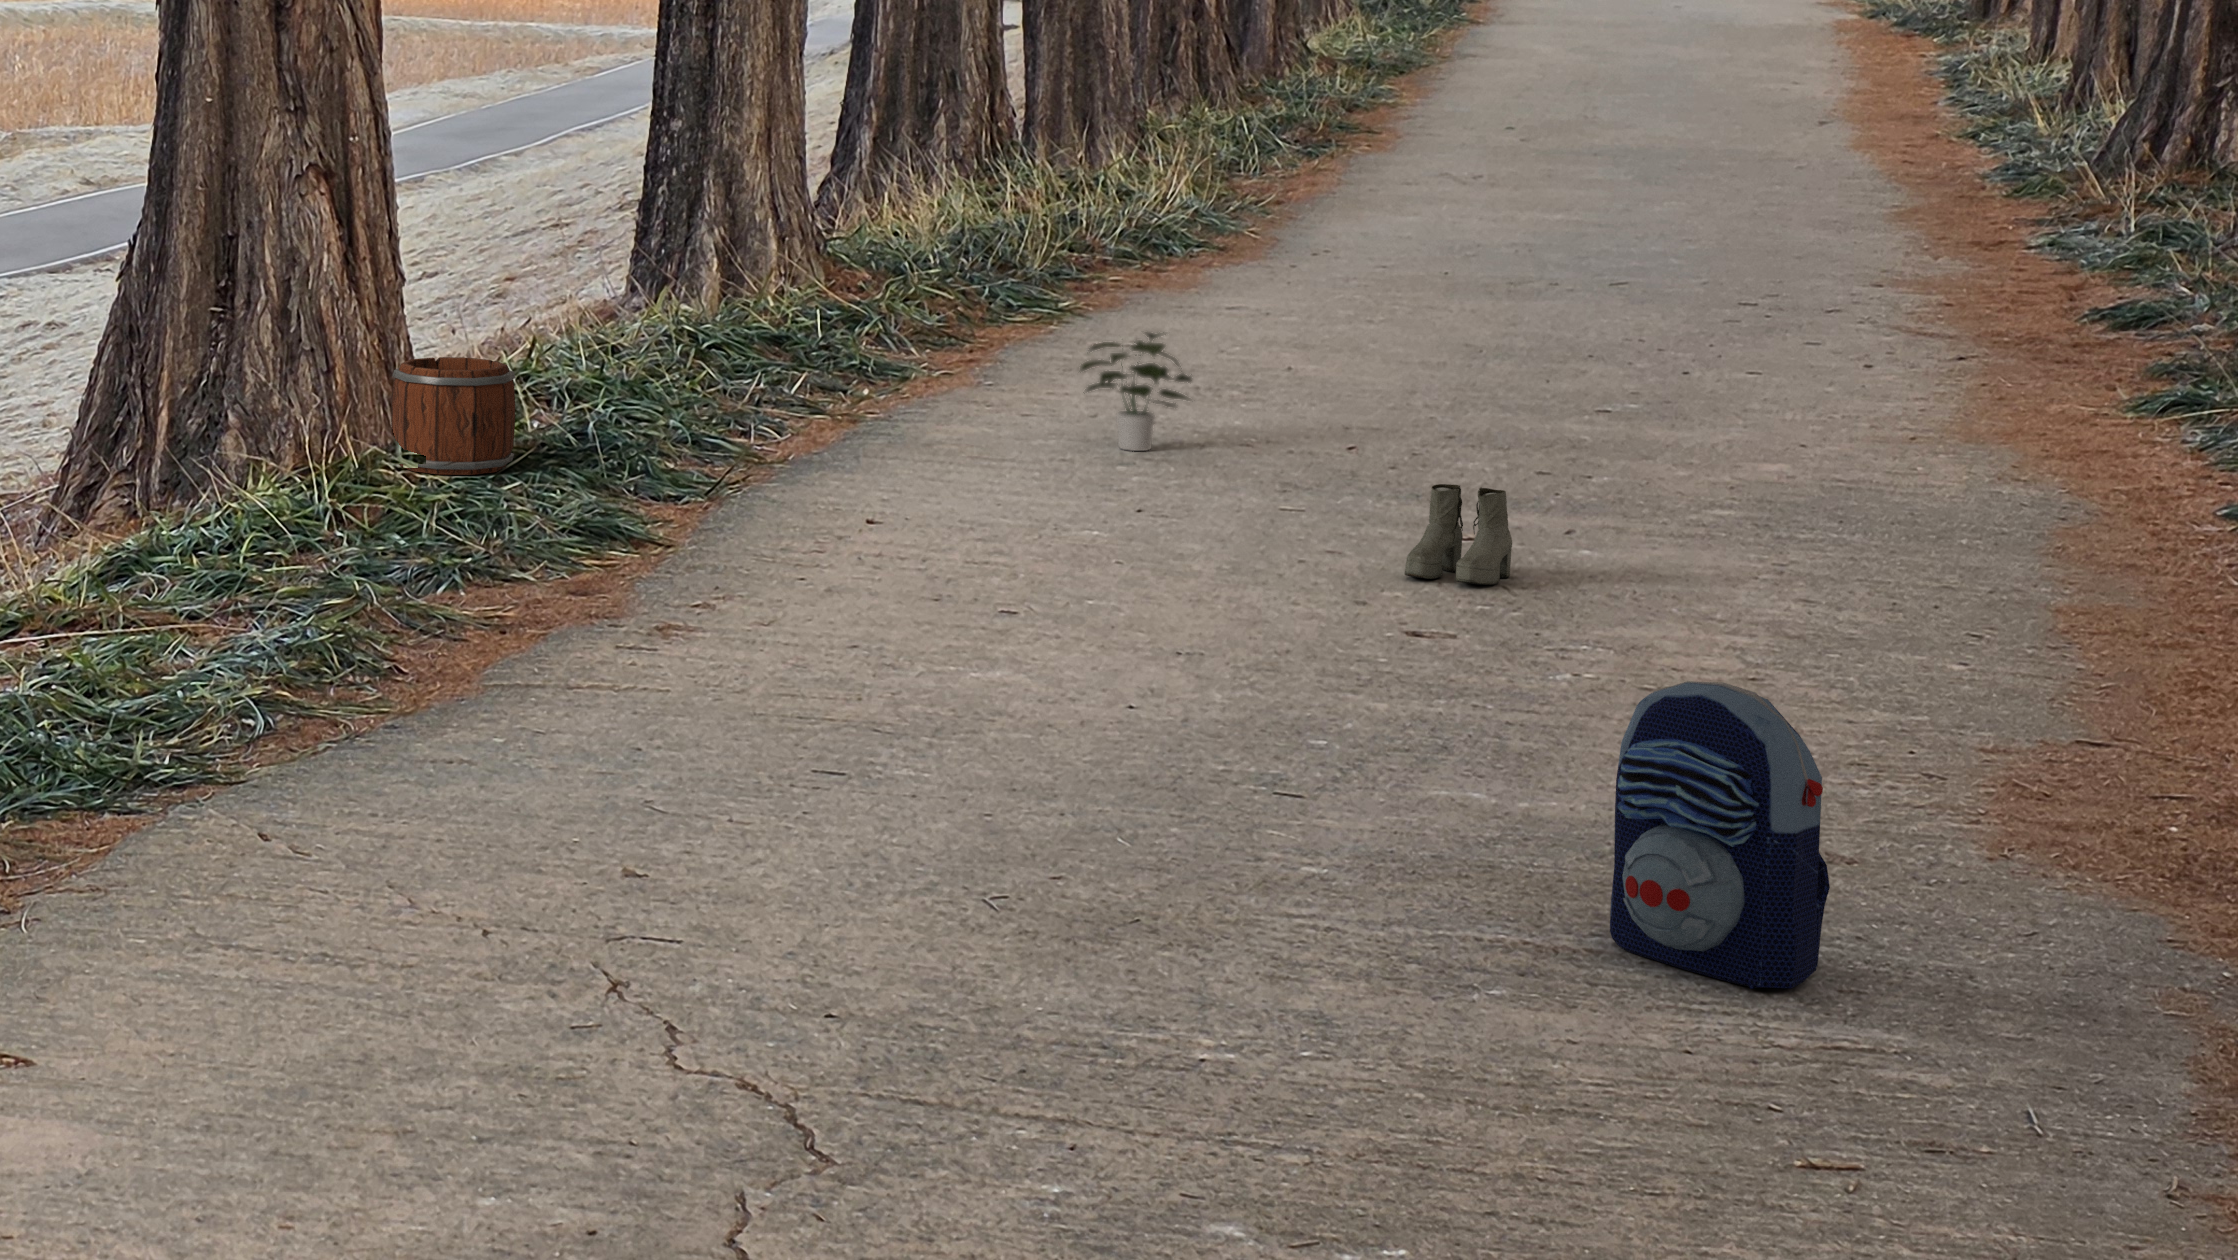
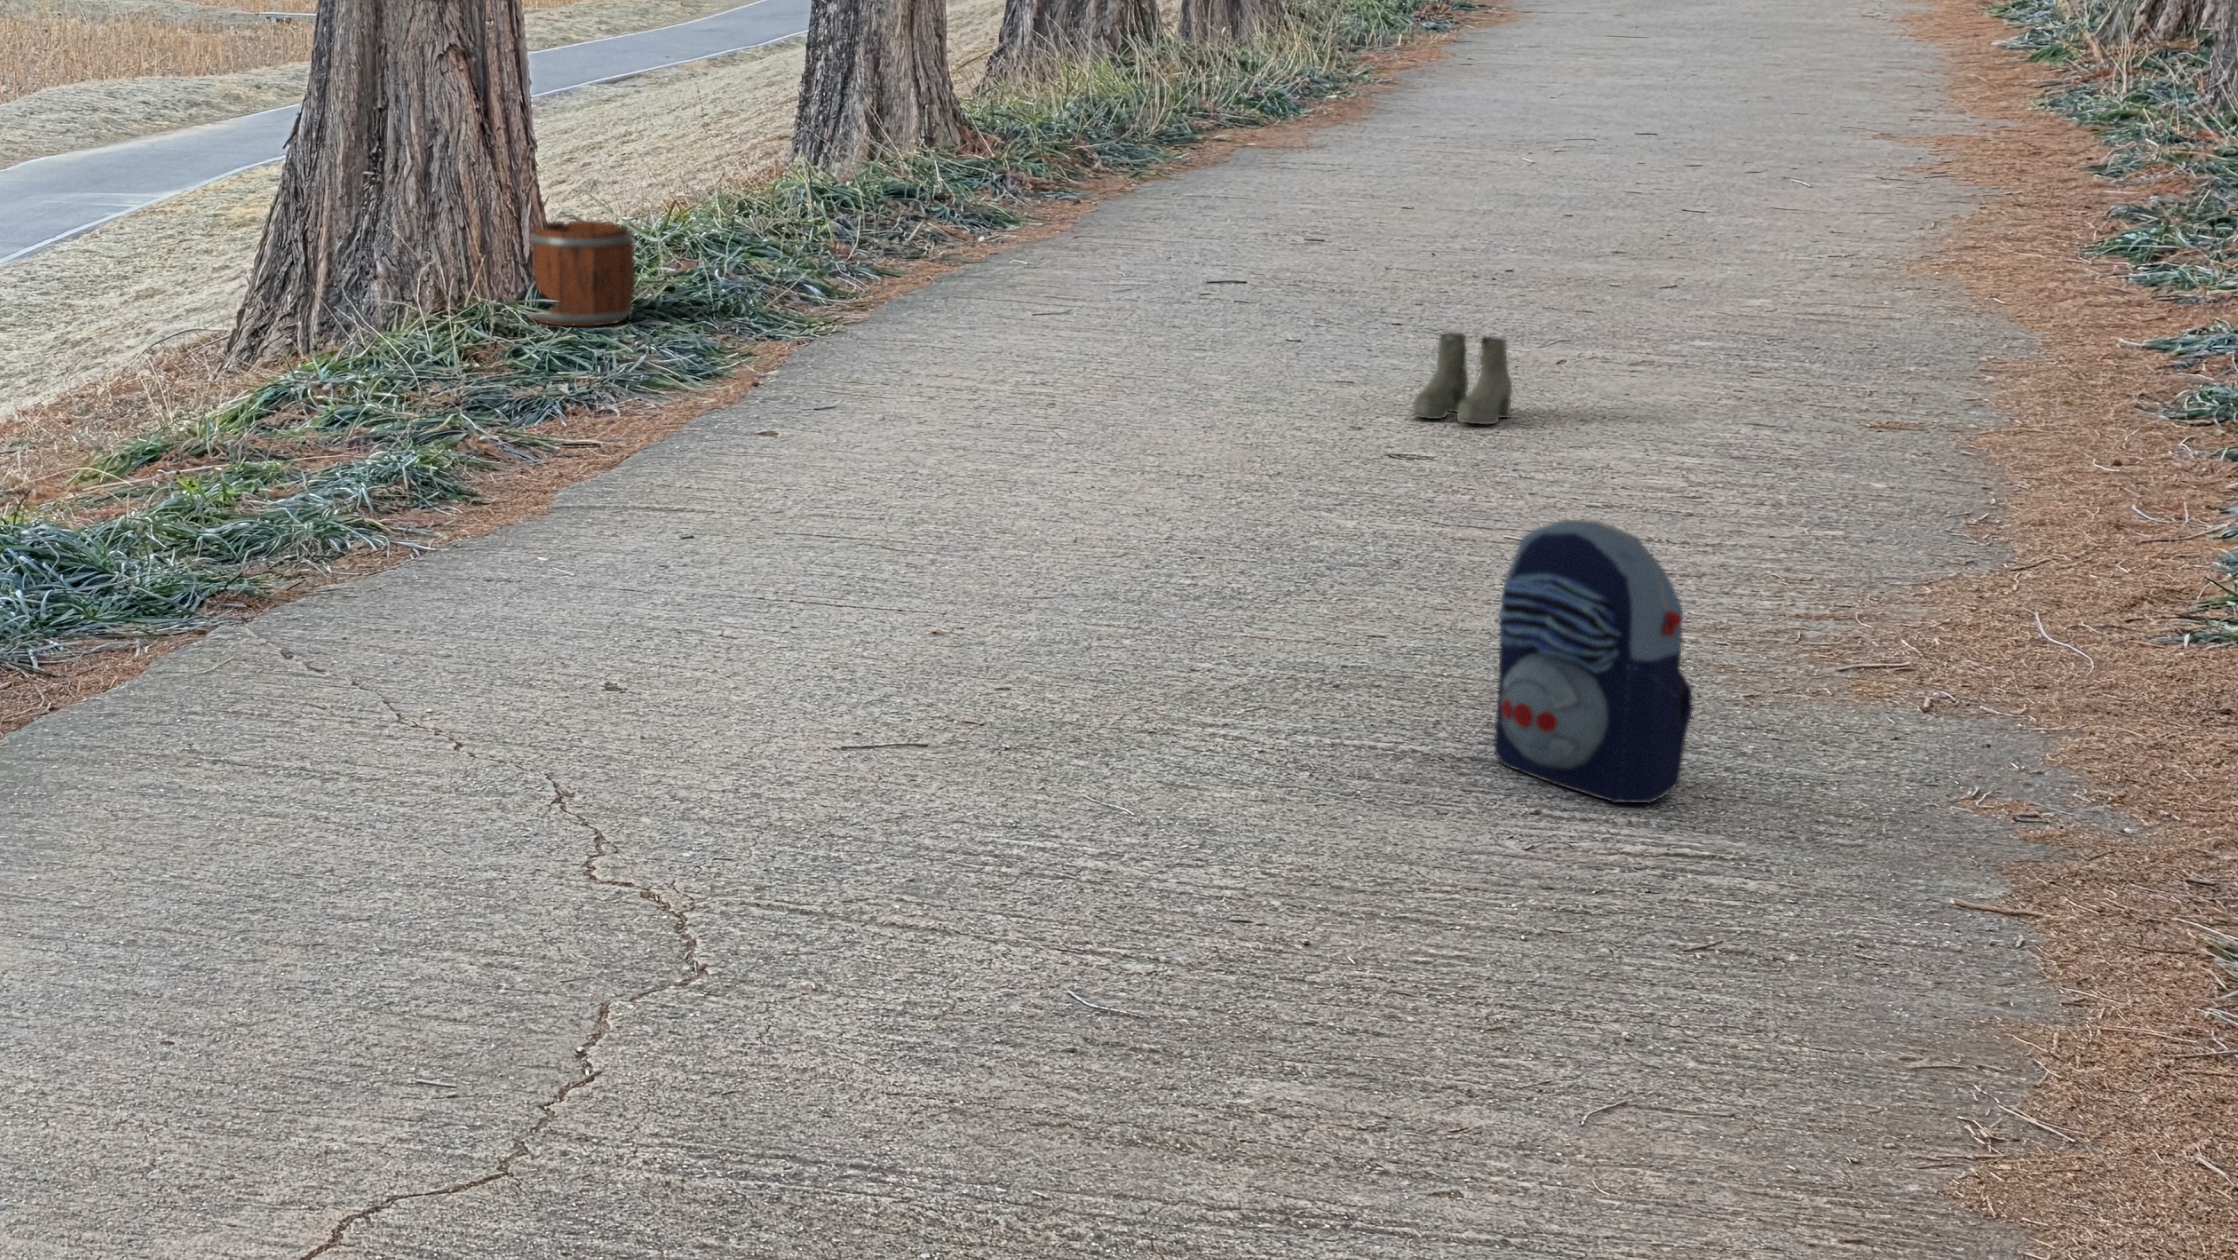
potted plant: present [1081,332,1192,451] -> none [1152,195,1258,303]

